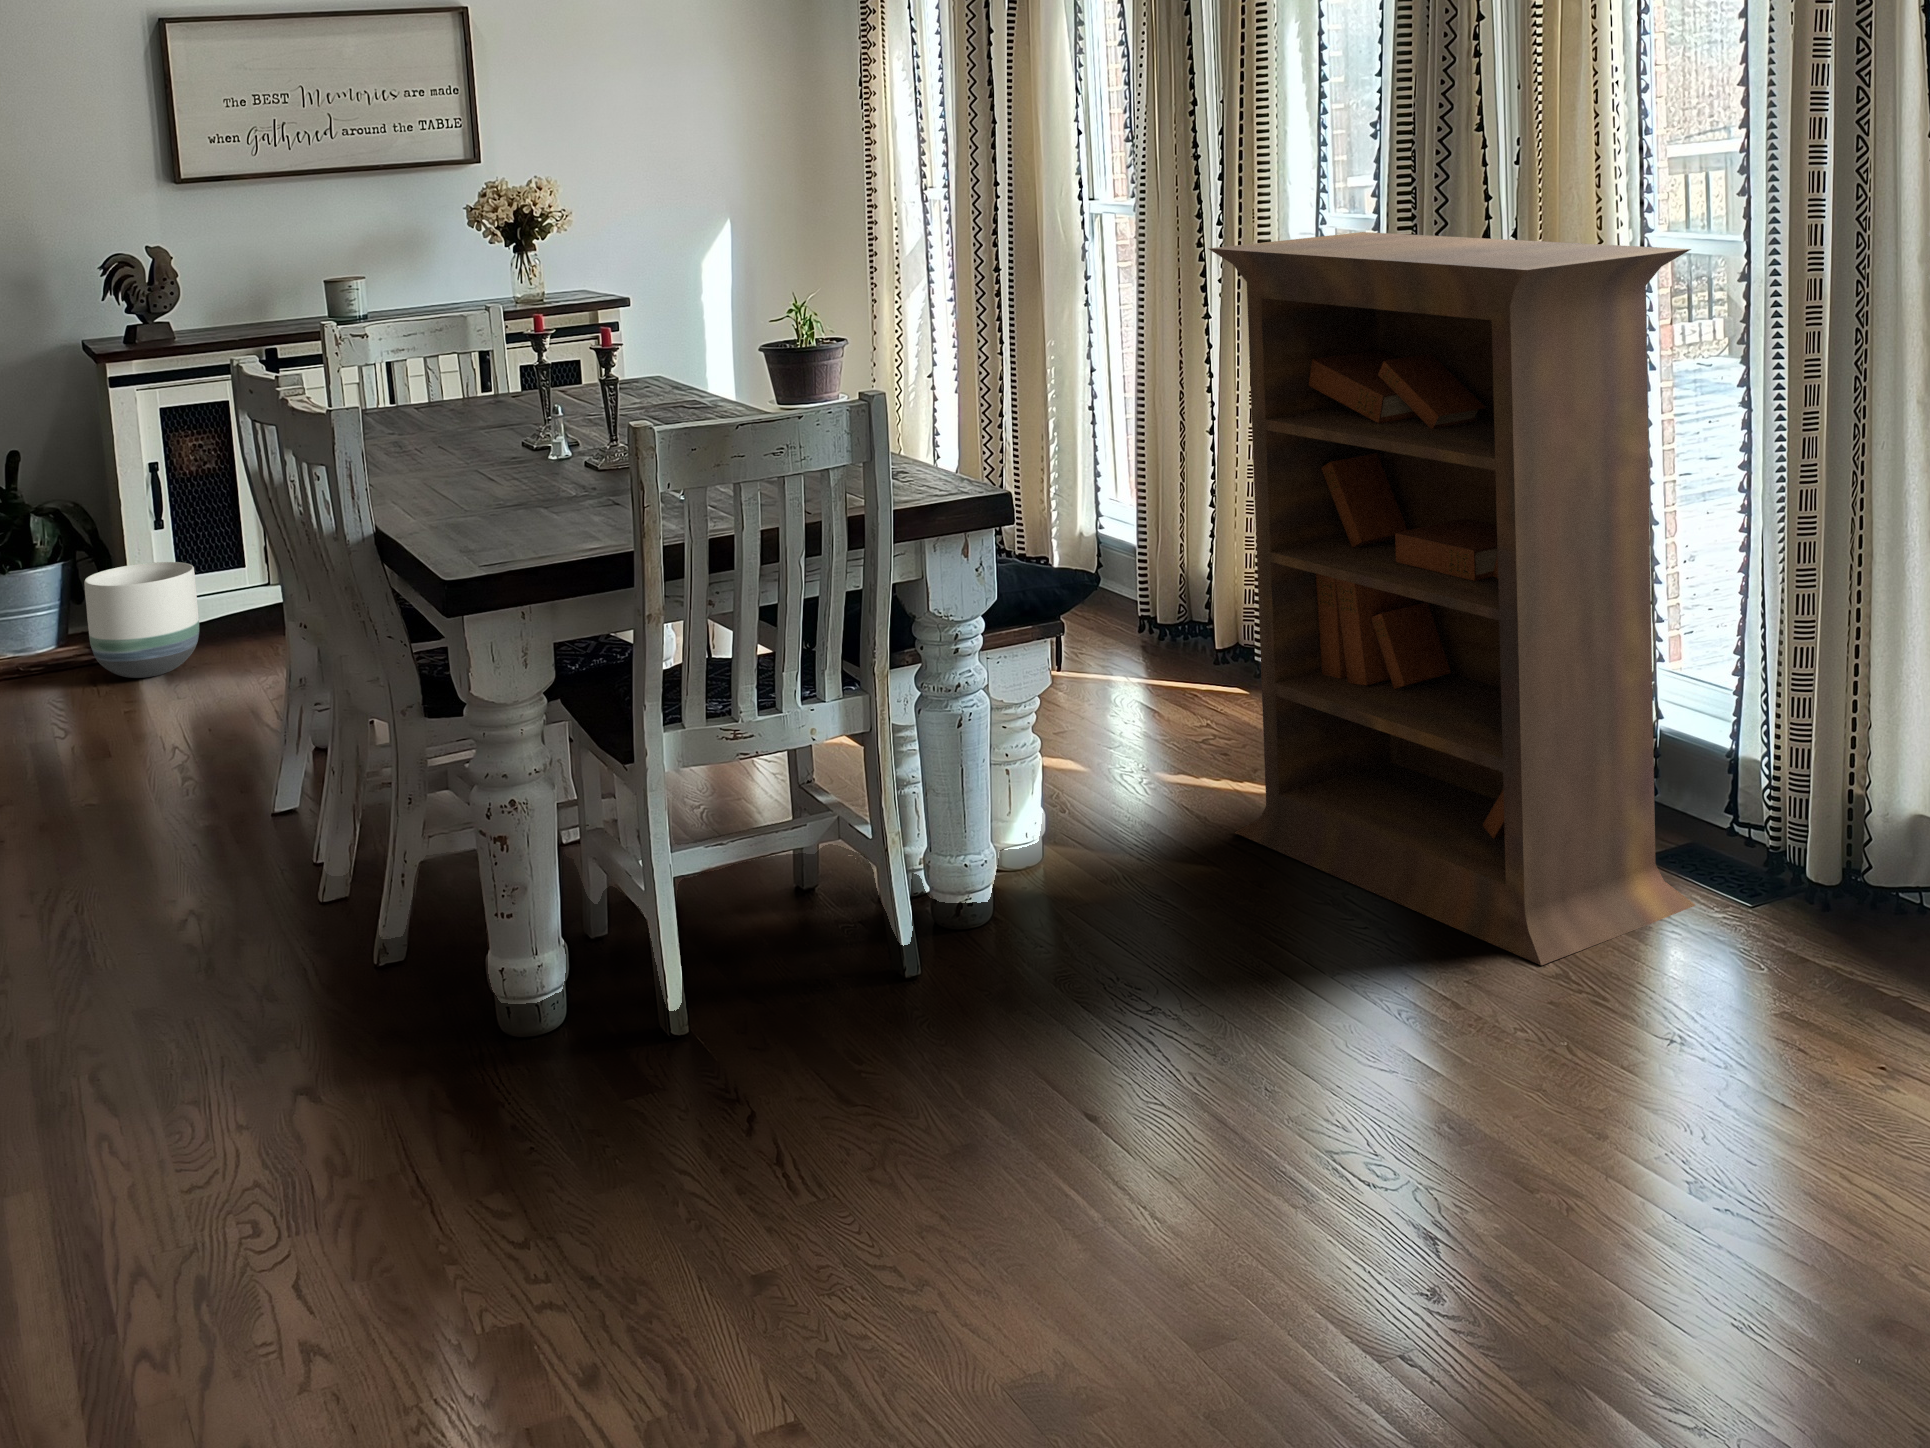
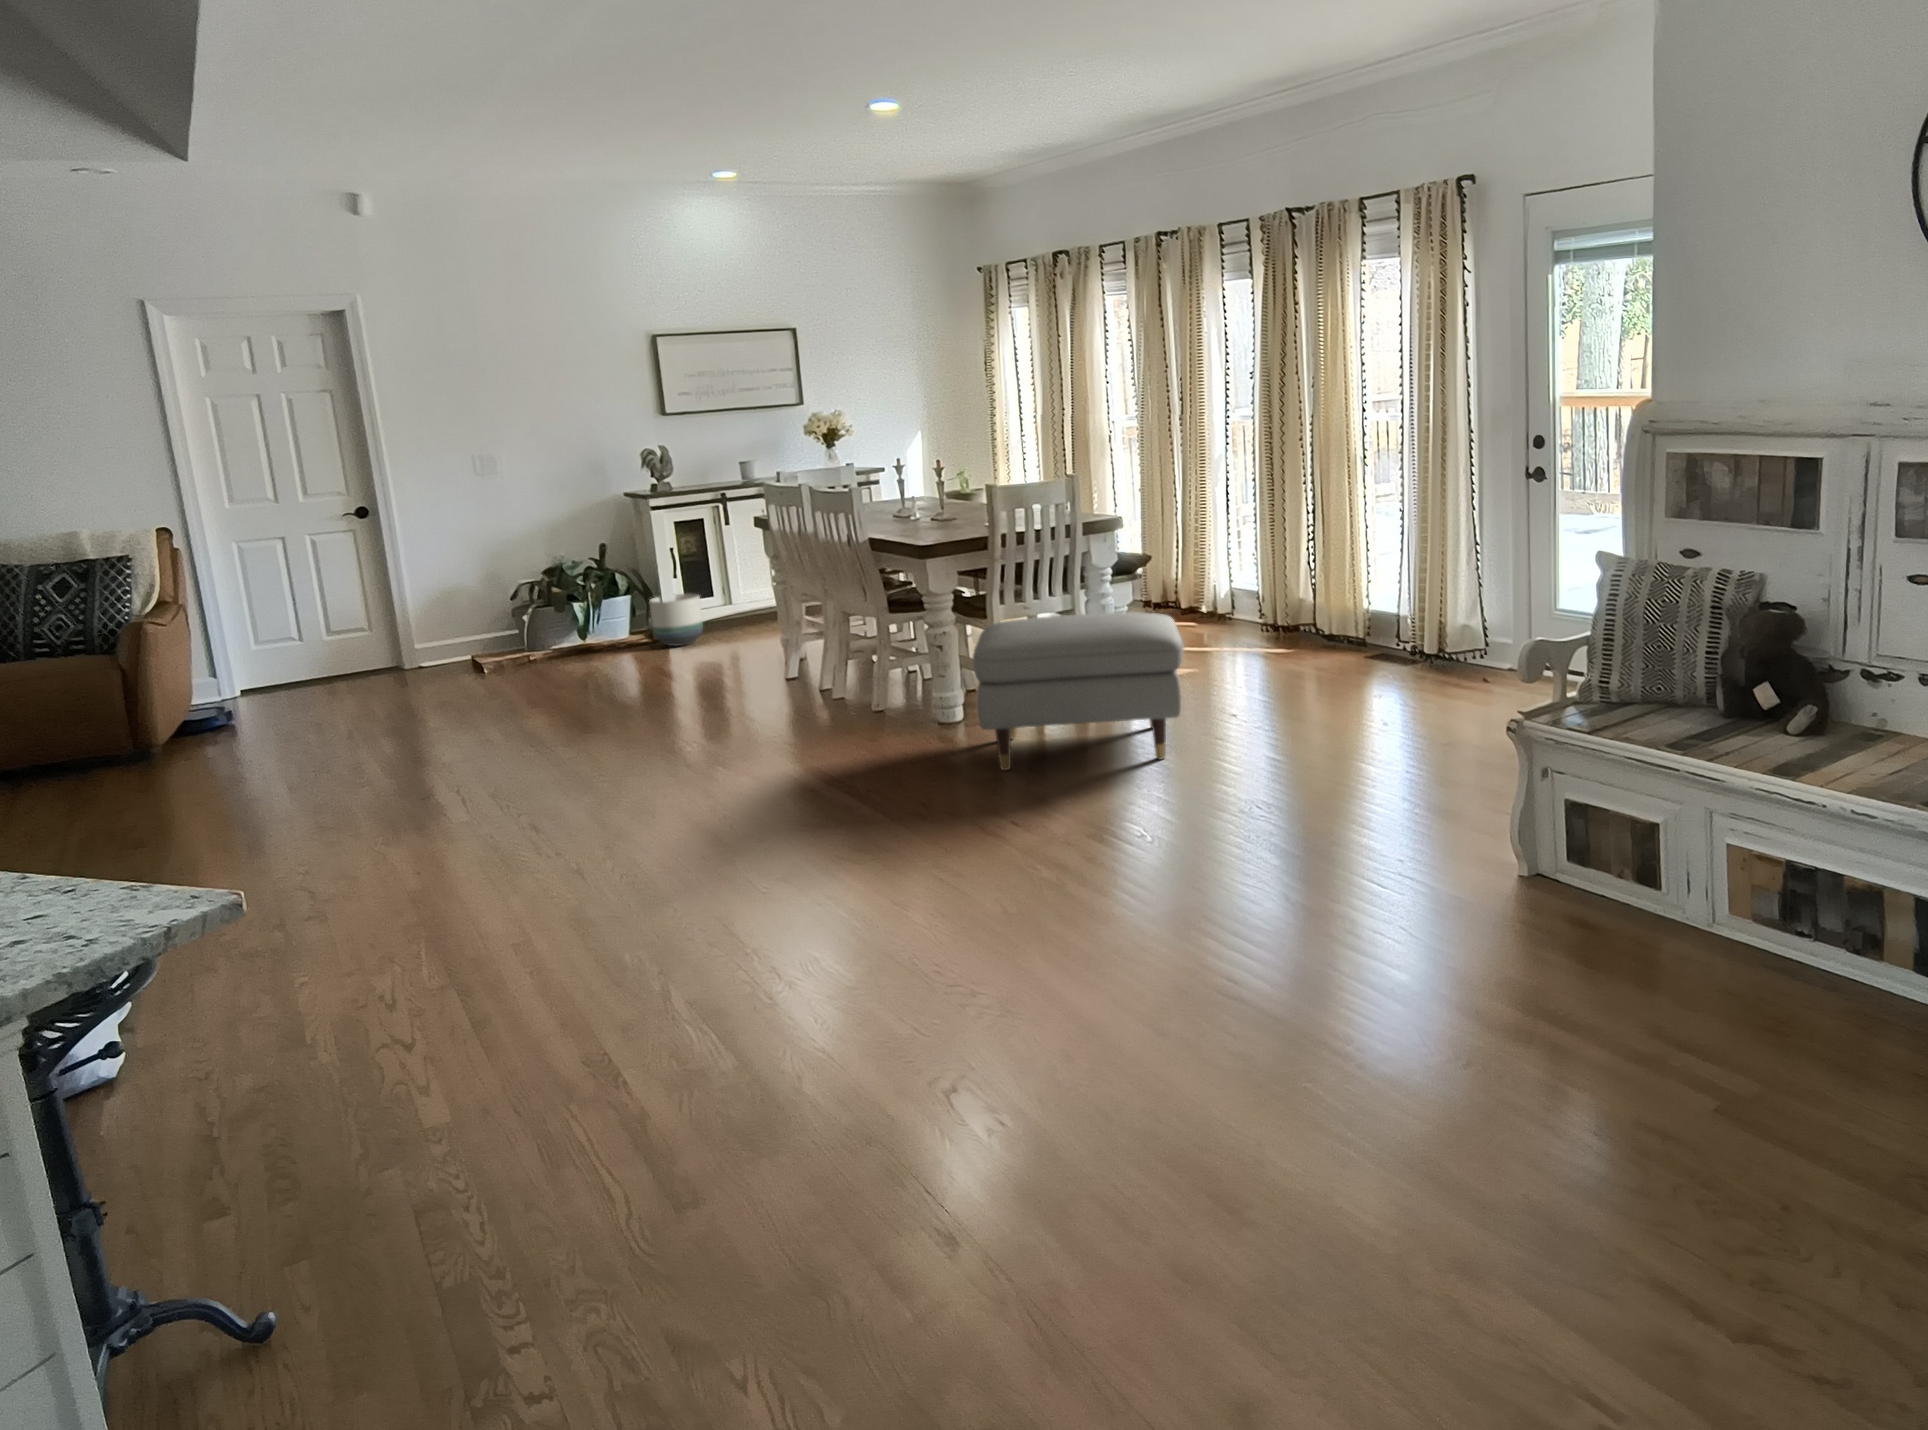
bookcase: present [1208,232,1695,965] -> none [1192,415,1385,682]
ottoman: none [447,815,1093,1322] -> present [972,612,1183,770]

